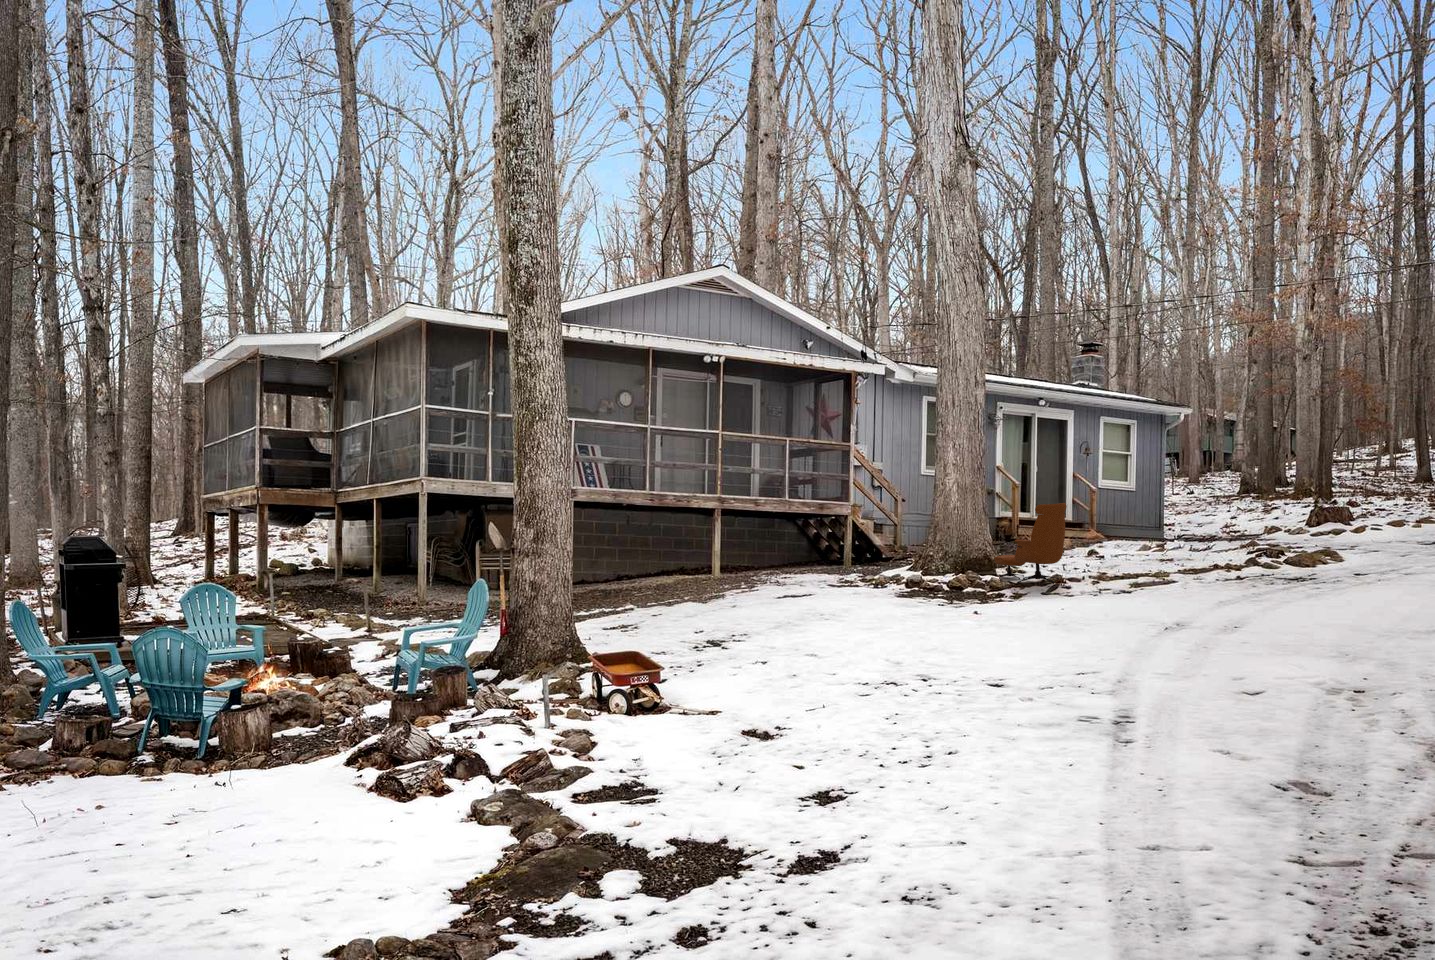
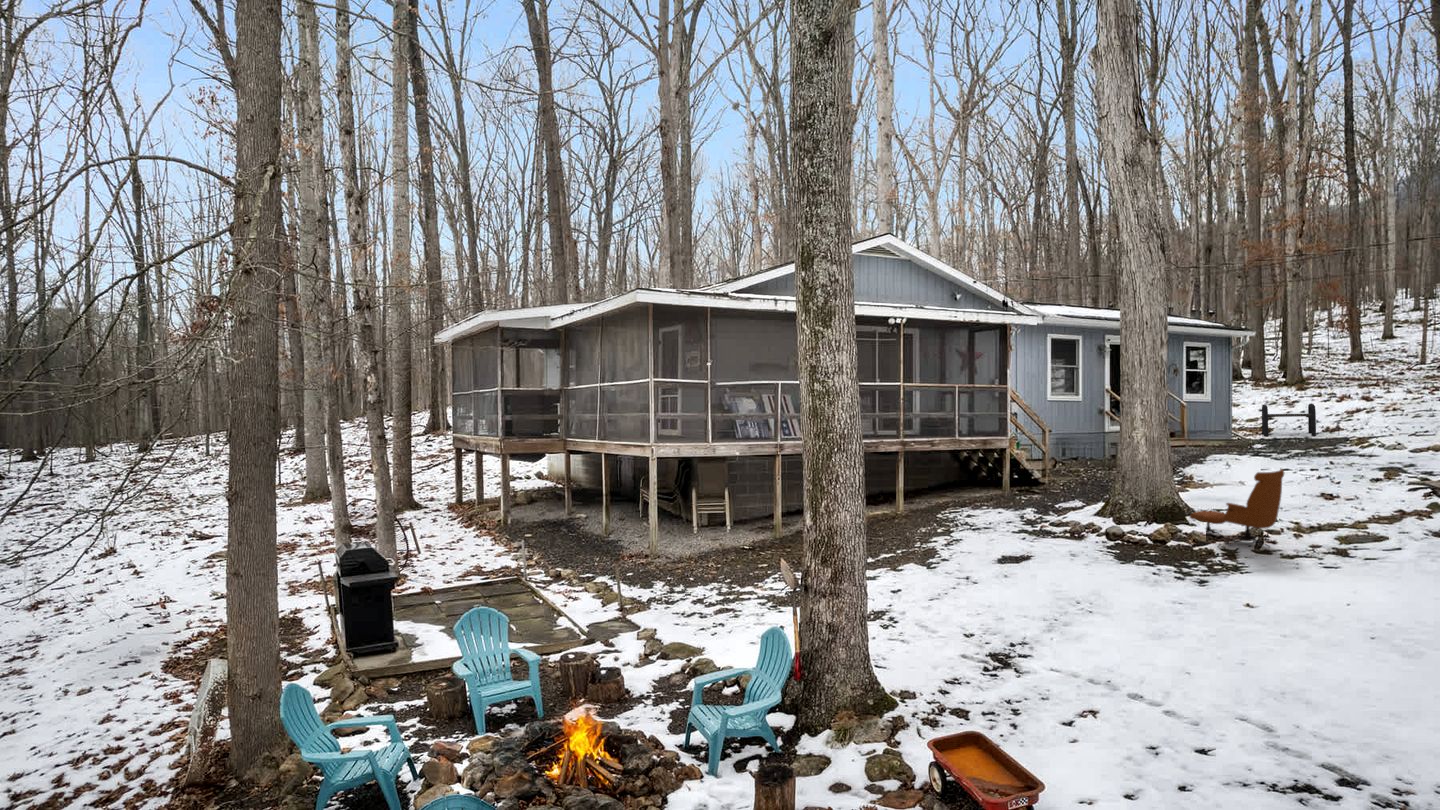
bench: none [1158,481,1212,518] -> present [1262,403,1316,436]

